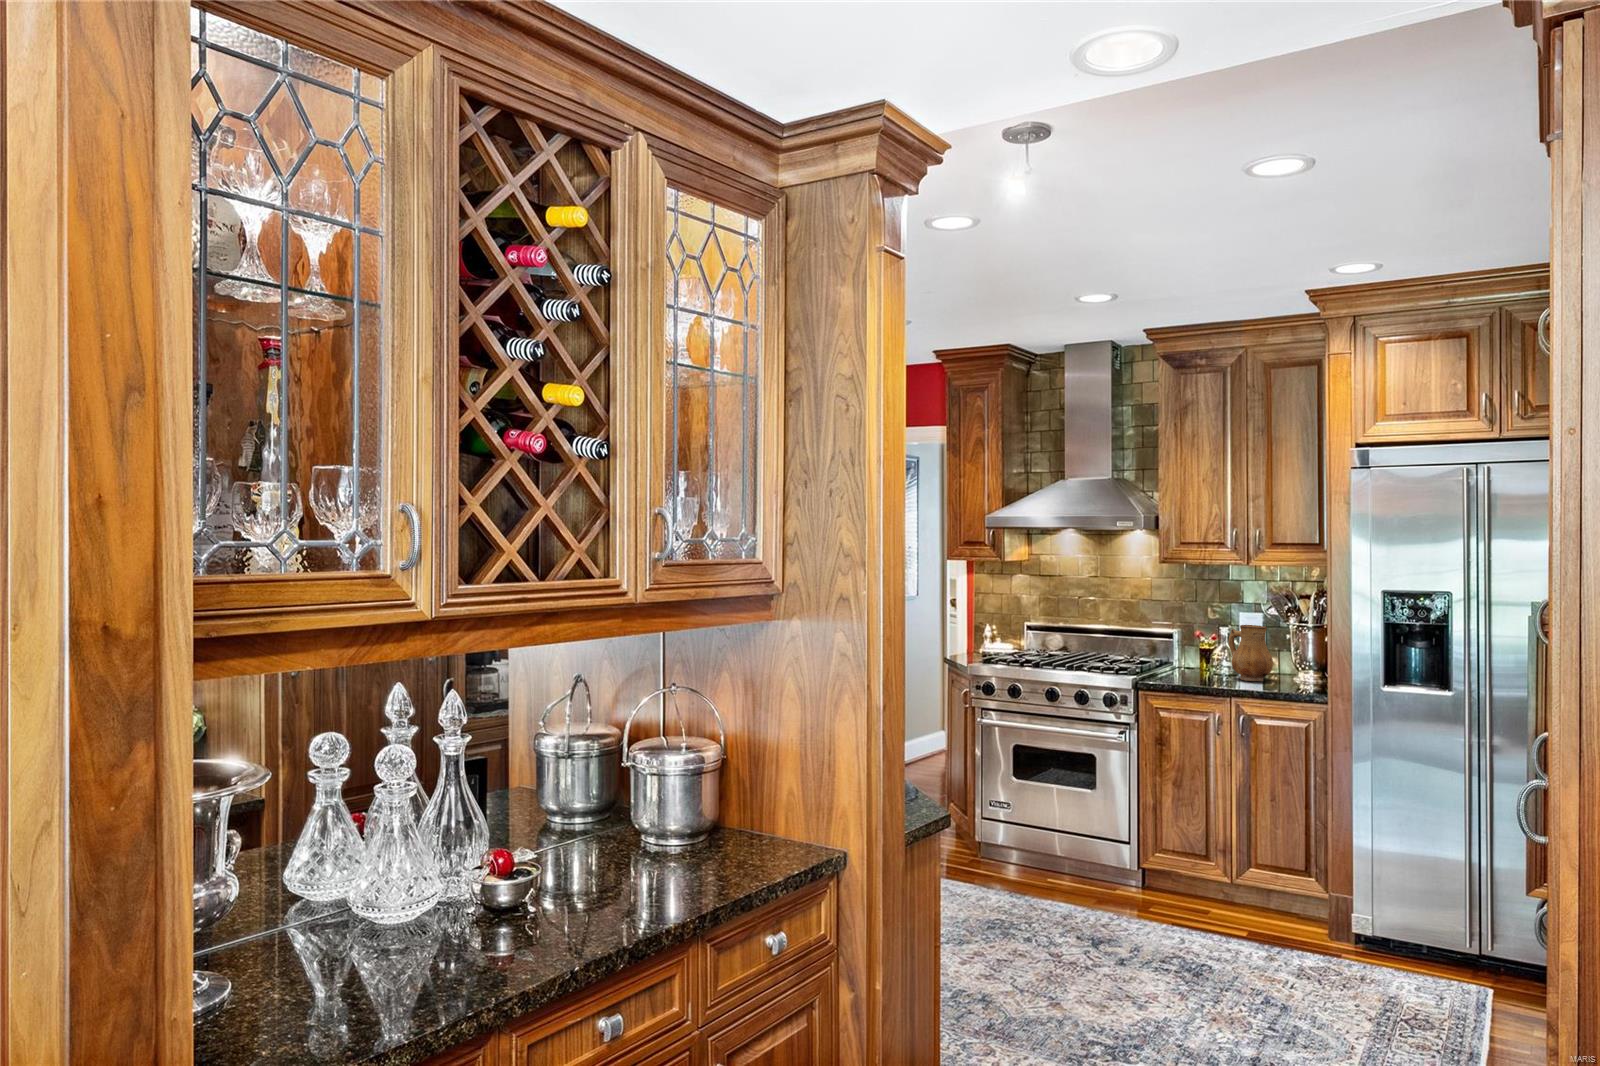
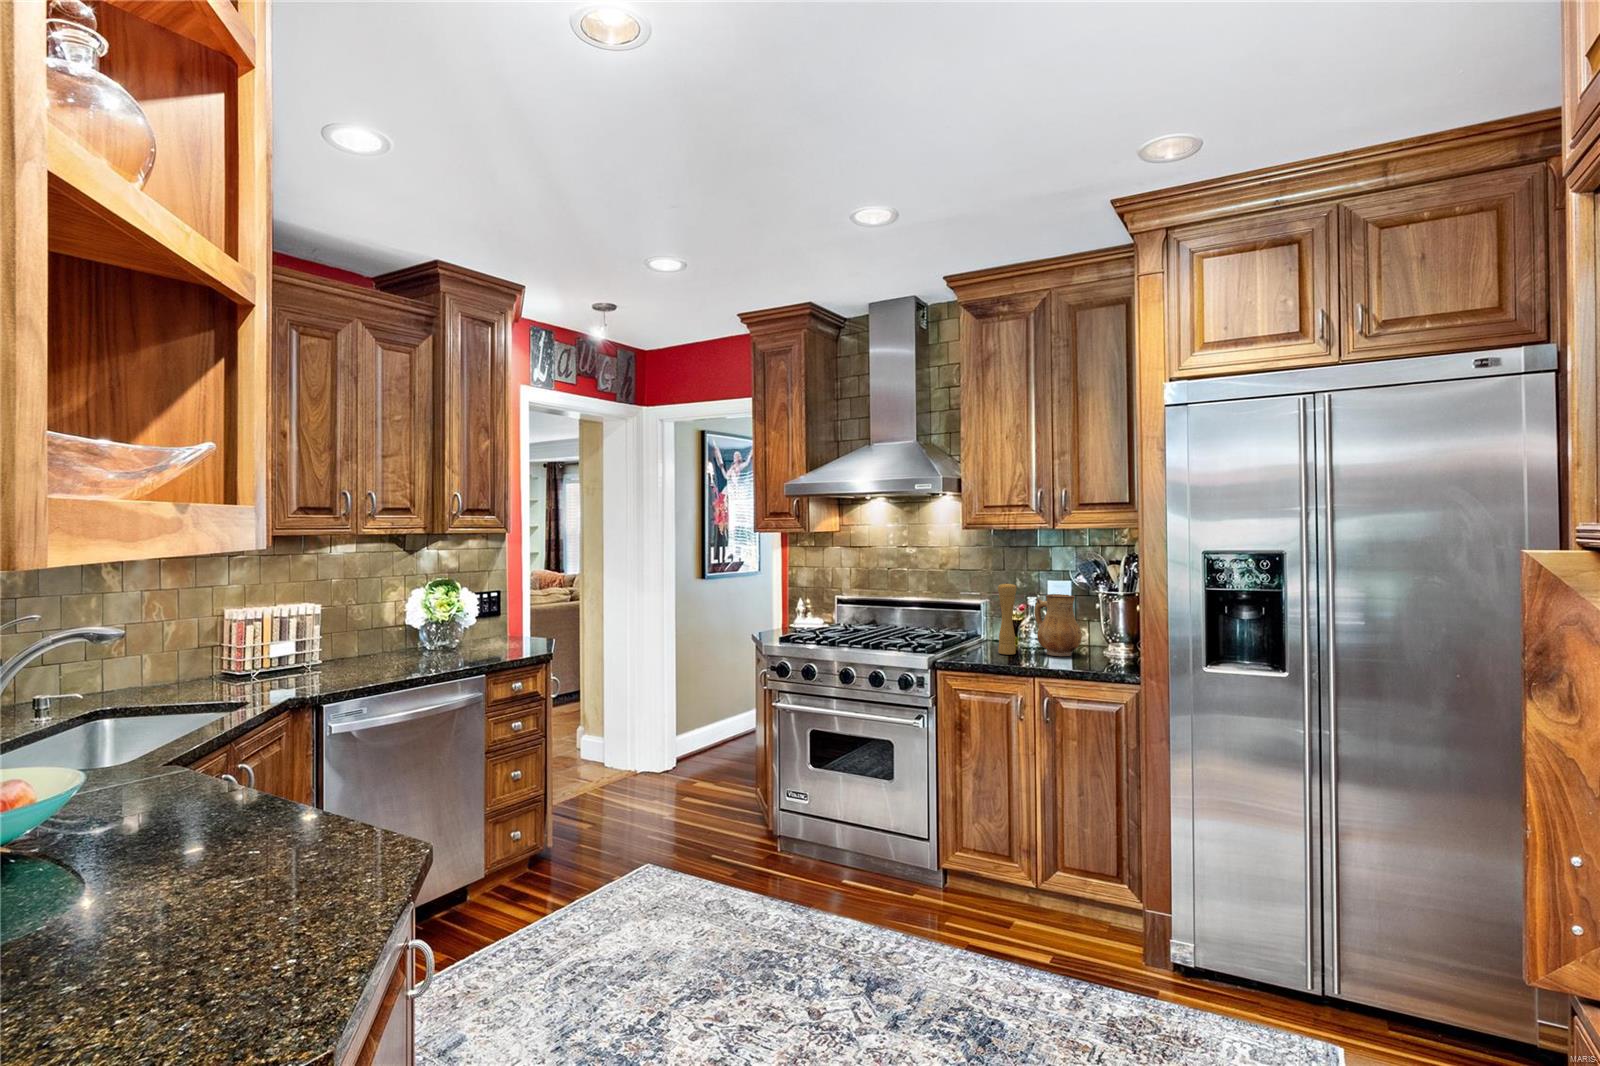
pepper mill: none [1195,614,1213,679] -> present [998,583,1017,654]

